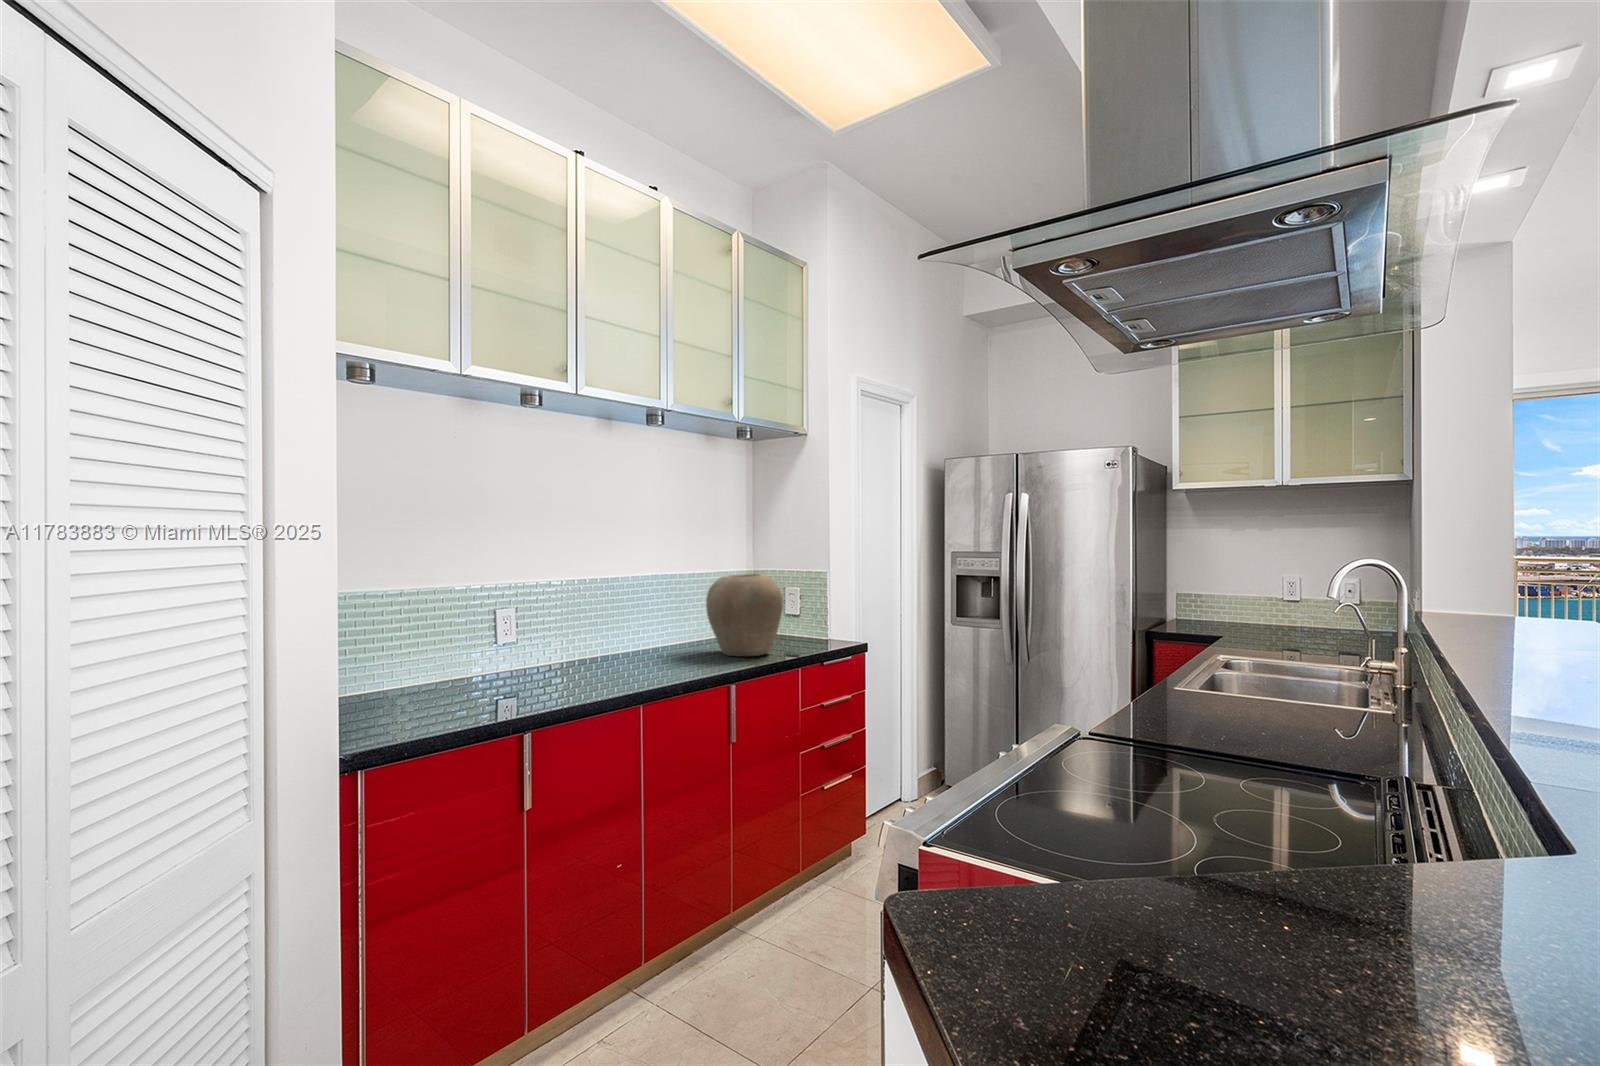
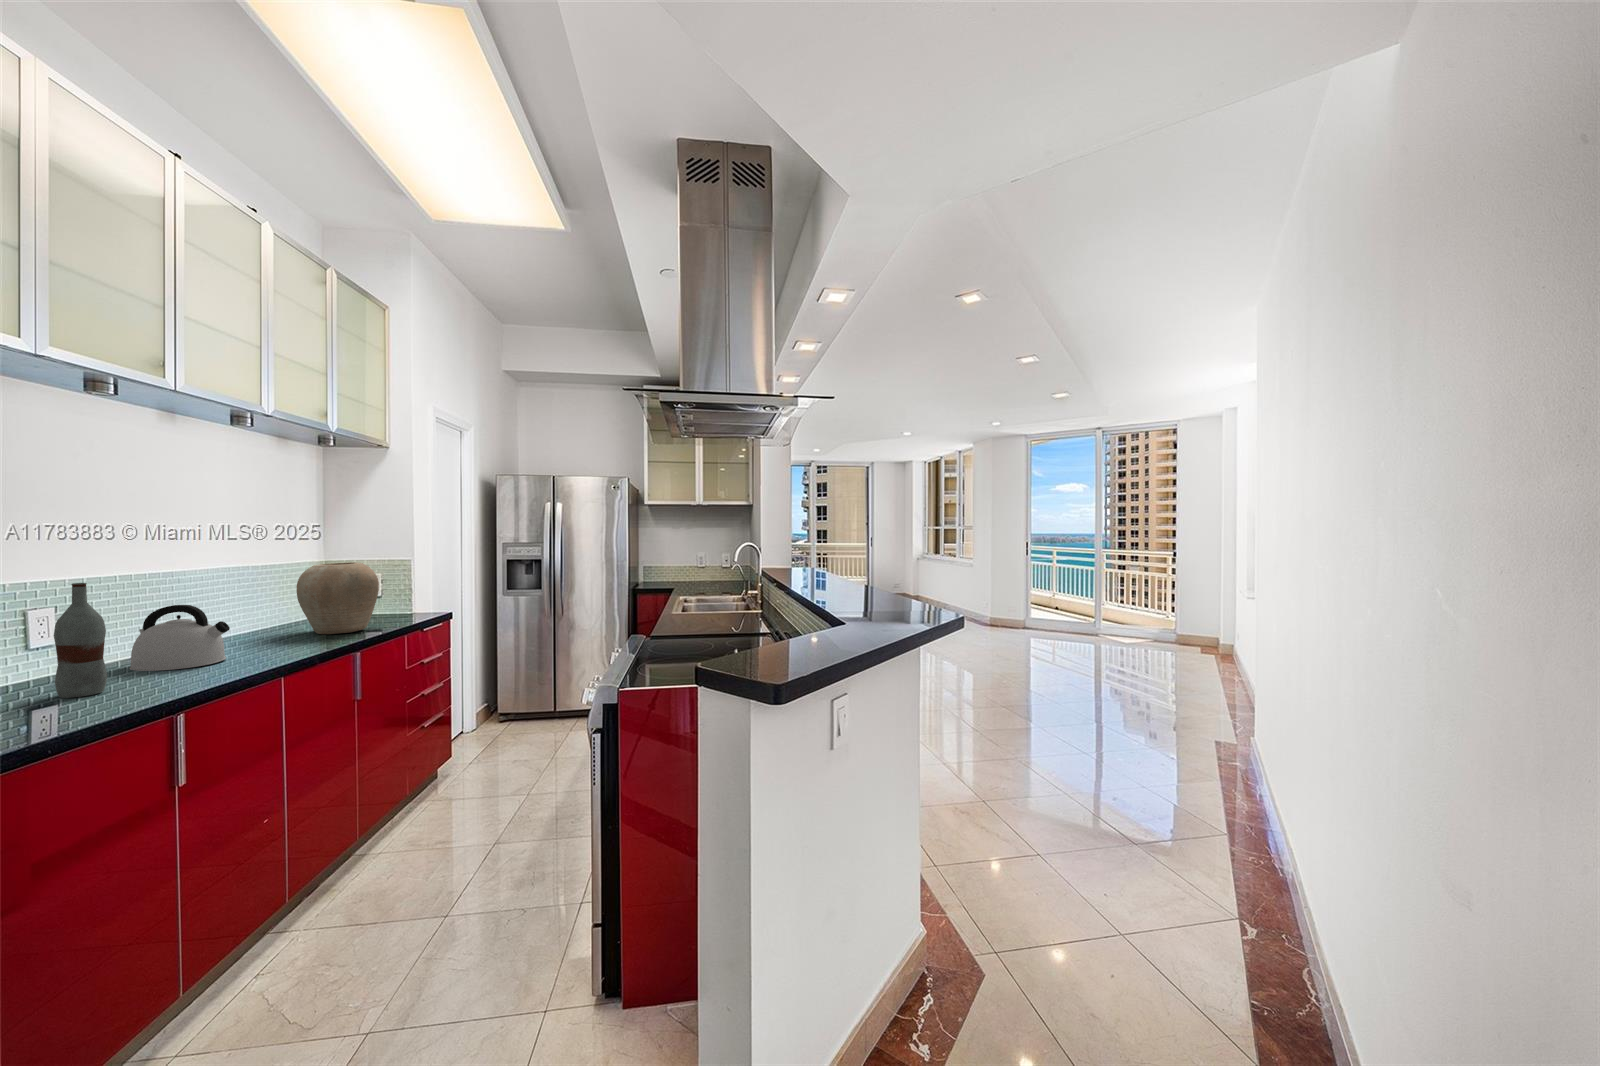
bottle: none [490,588,525,696] -> present [54,583,107,698]
kettle: none [557,613,629,679] -> present [130,605,230,671]

